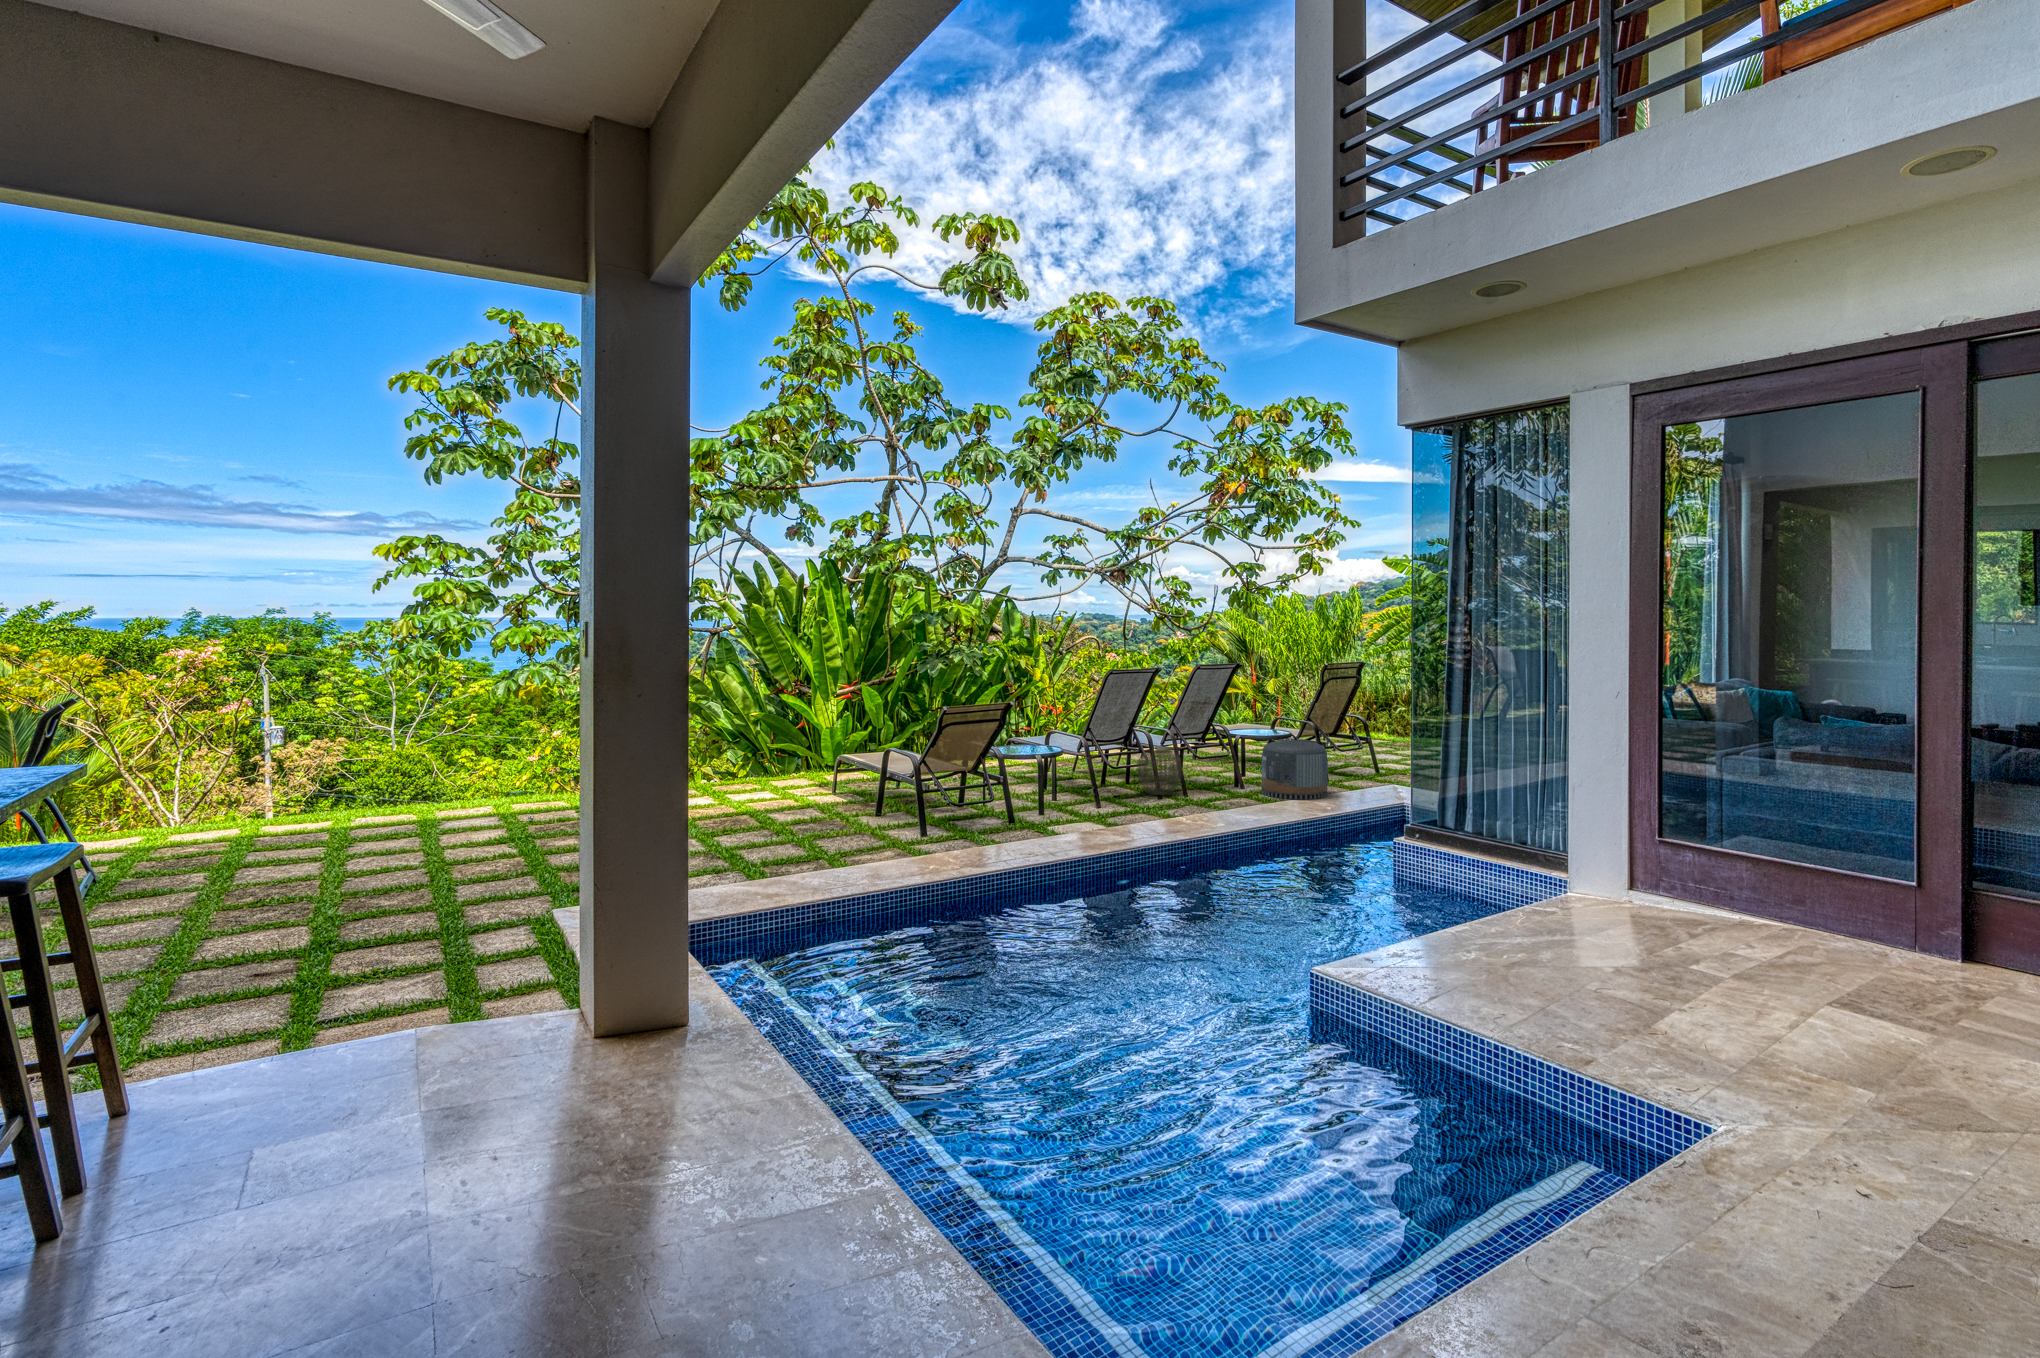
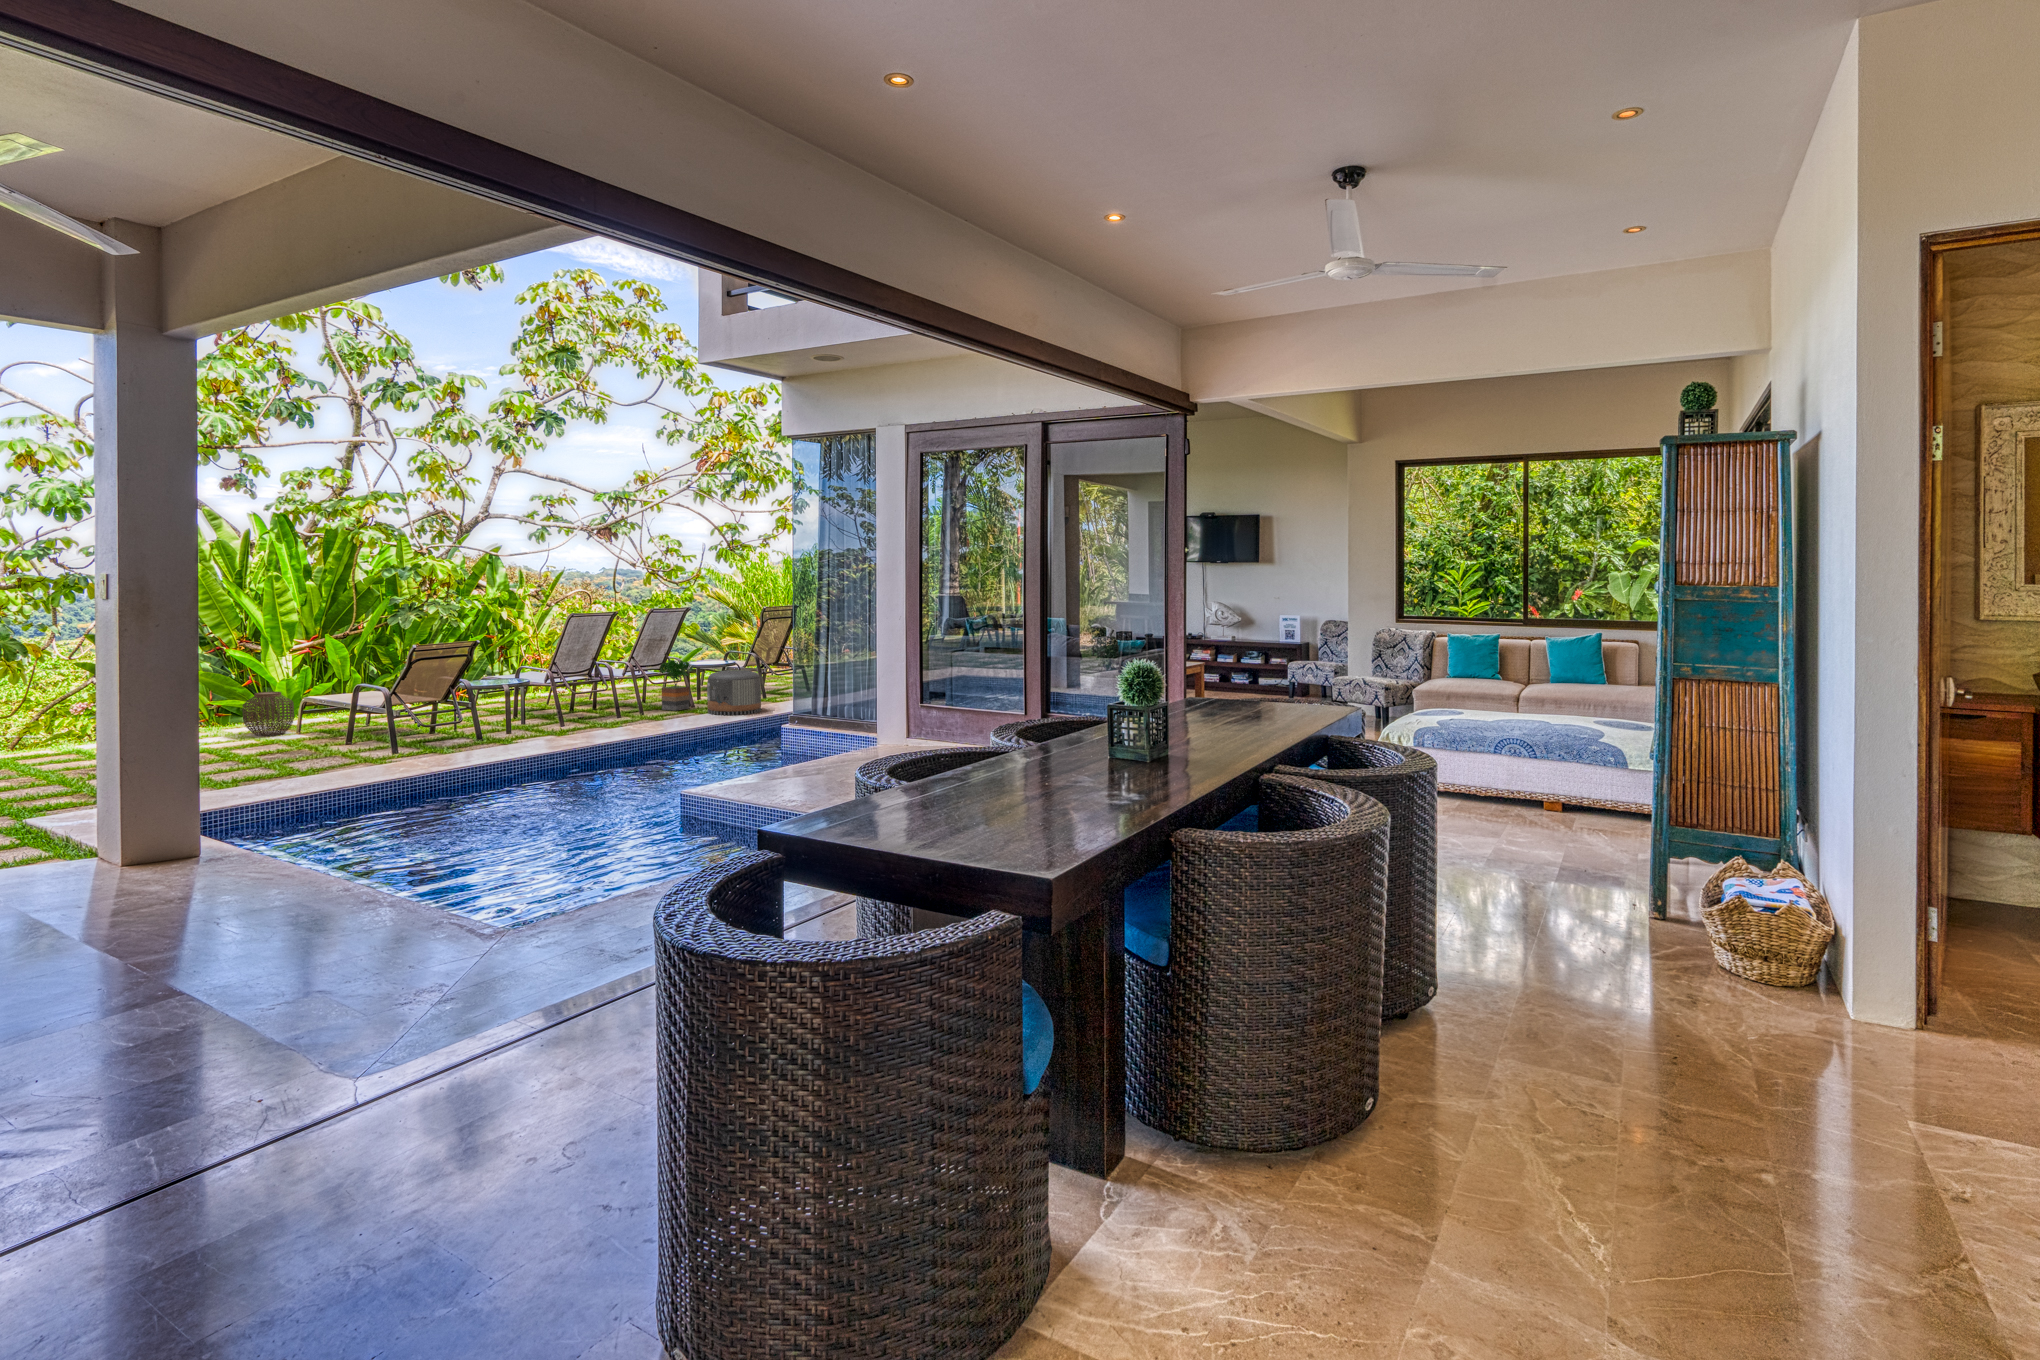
potted tree: none [1202,724,1243,788] -> present [660,660,693,711]
woven basket: present [1138,747,1181,795] -> present [243,692,294,736]

